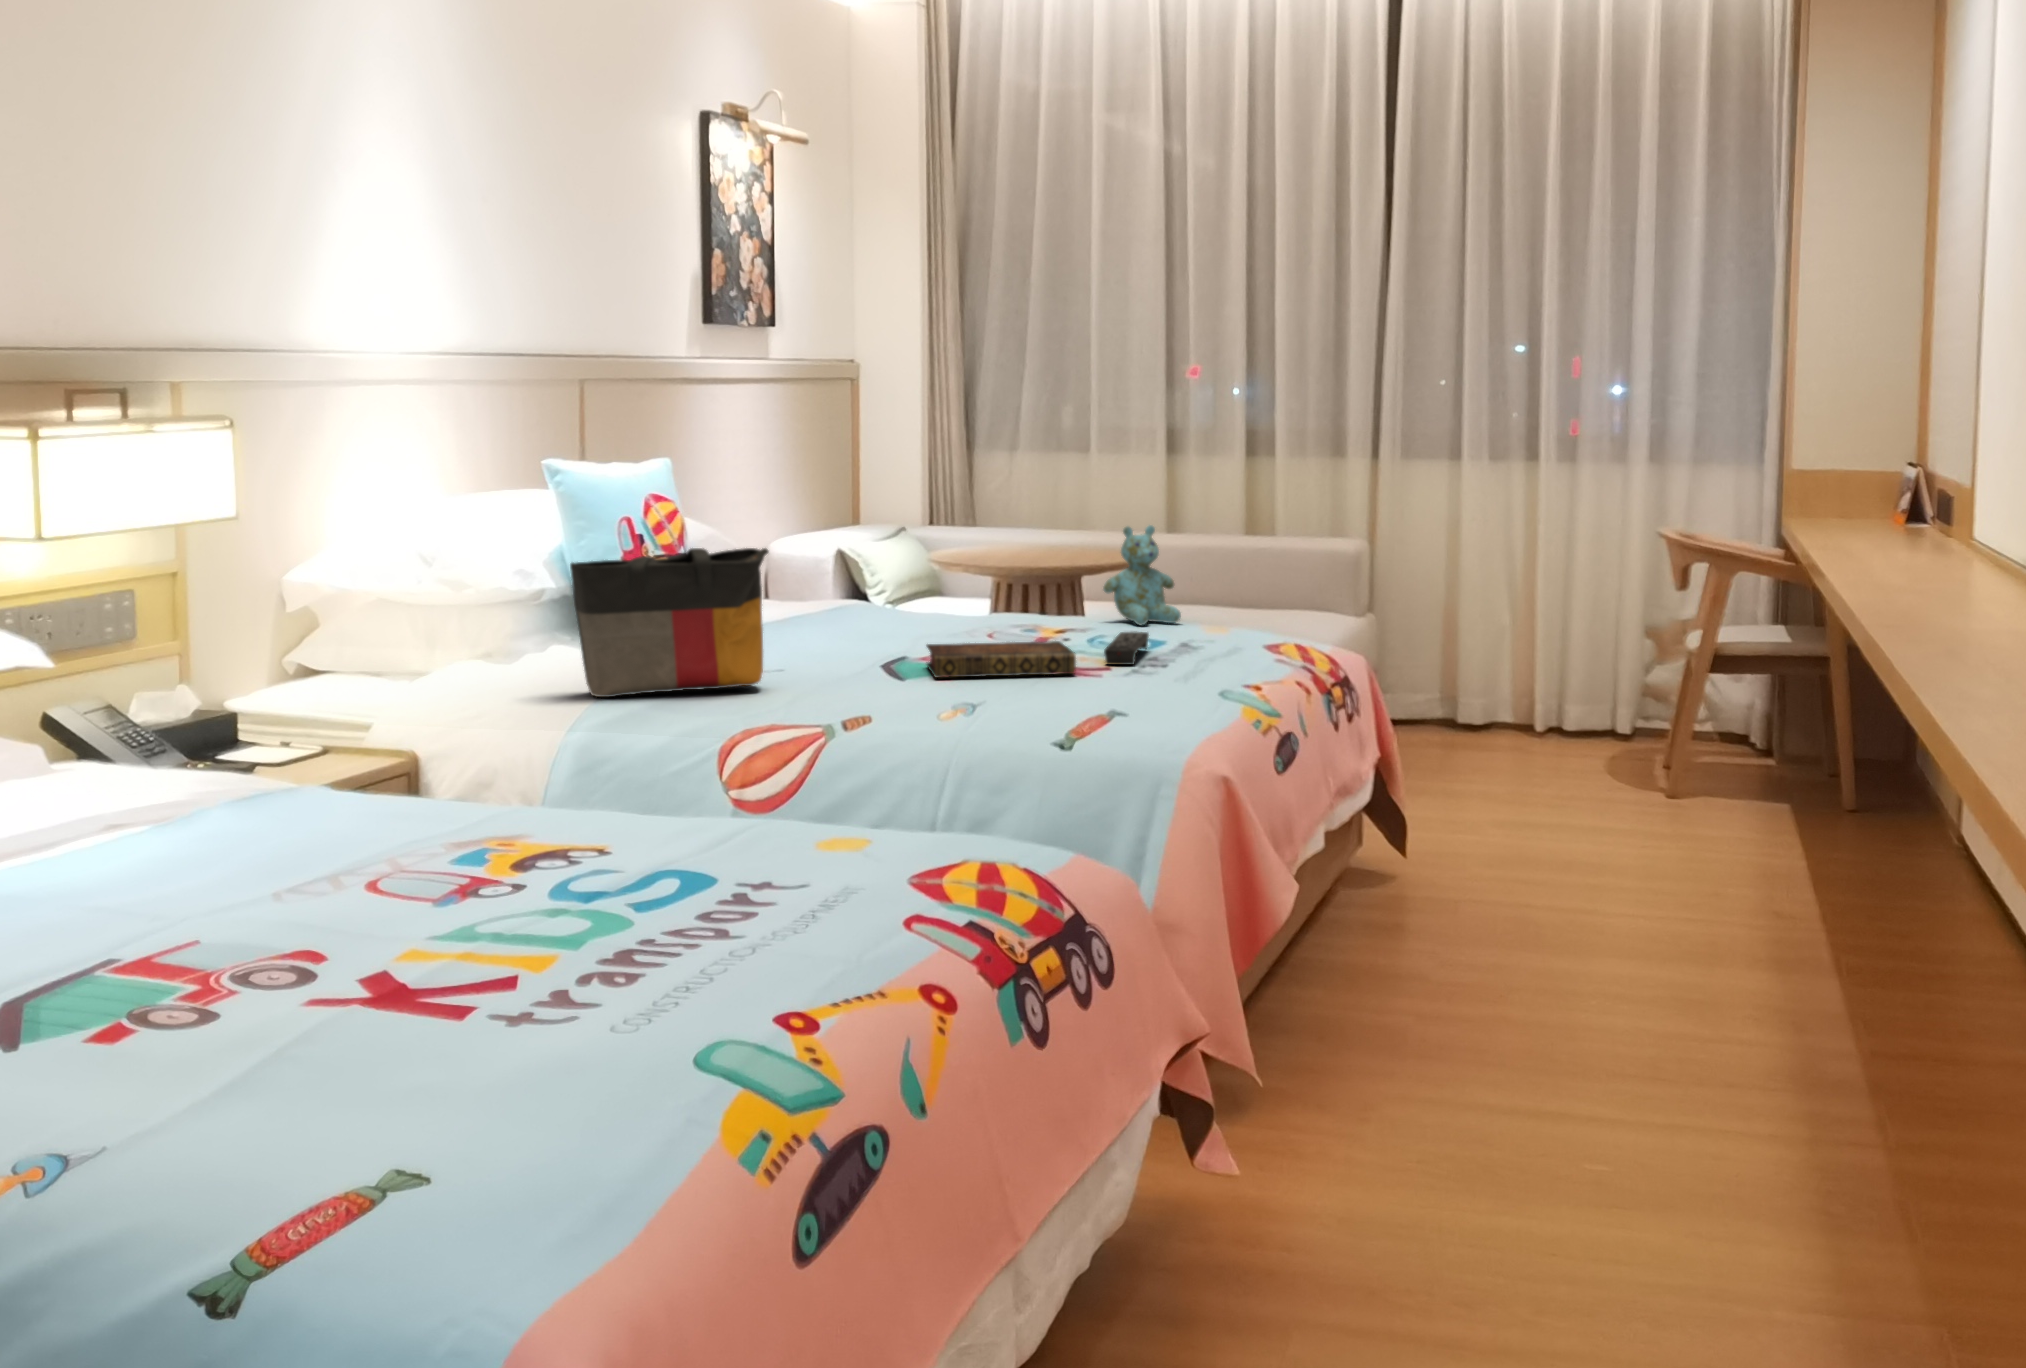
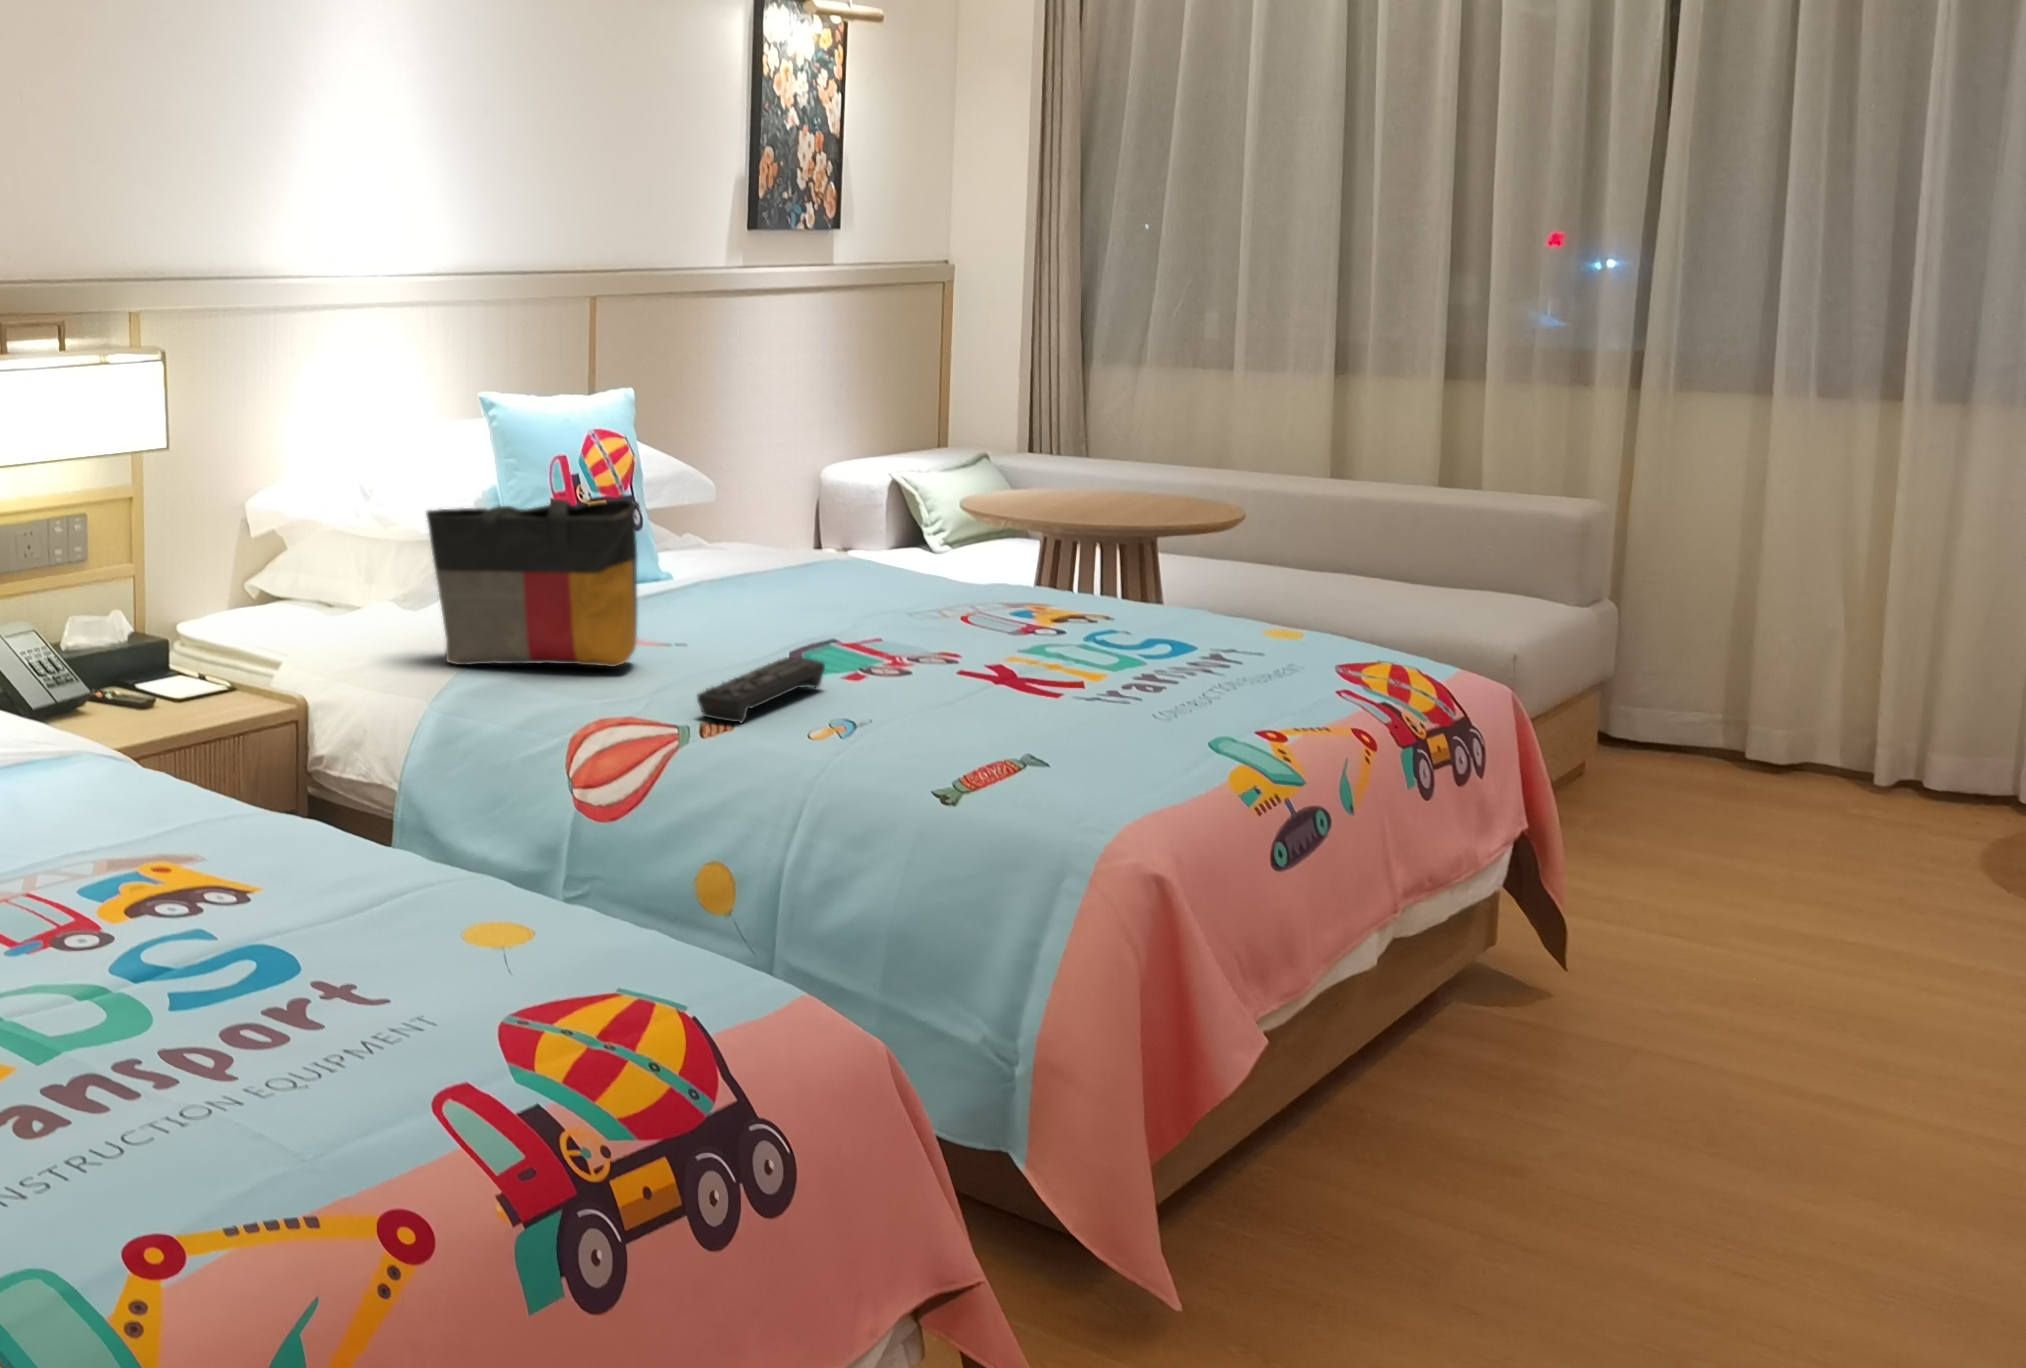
stuffed bear: present [1103,525,1181,625] -> none [1172,470,1282,604]
remote control: present [1104,631,1149,665] -> present [697,657,825,723]
book: present [927,641,1076,678] -> none [851,624,1046,688]

